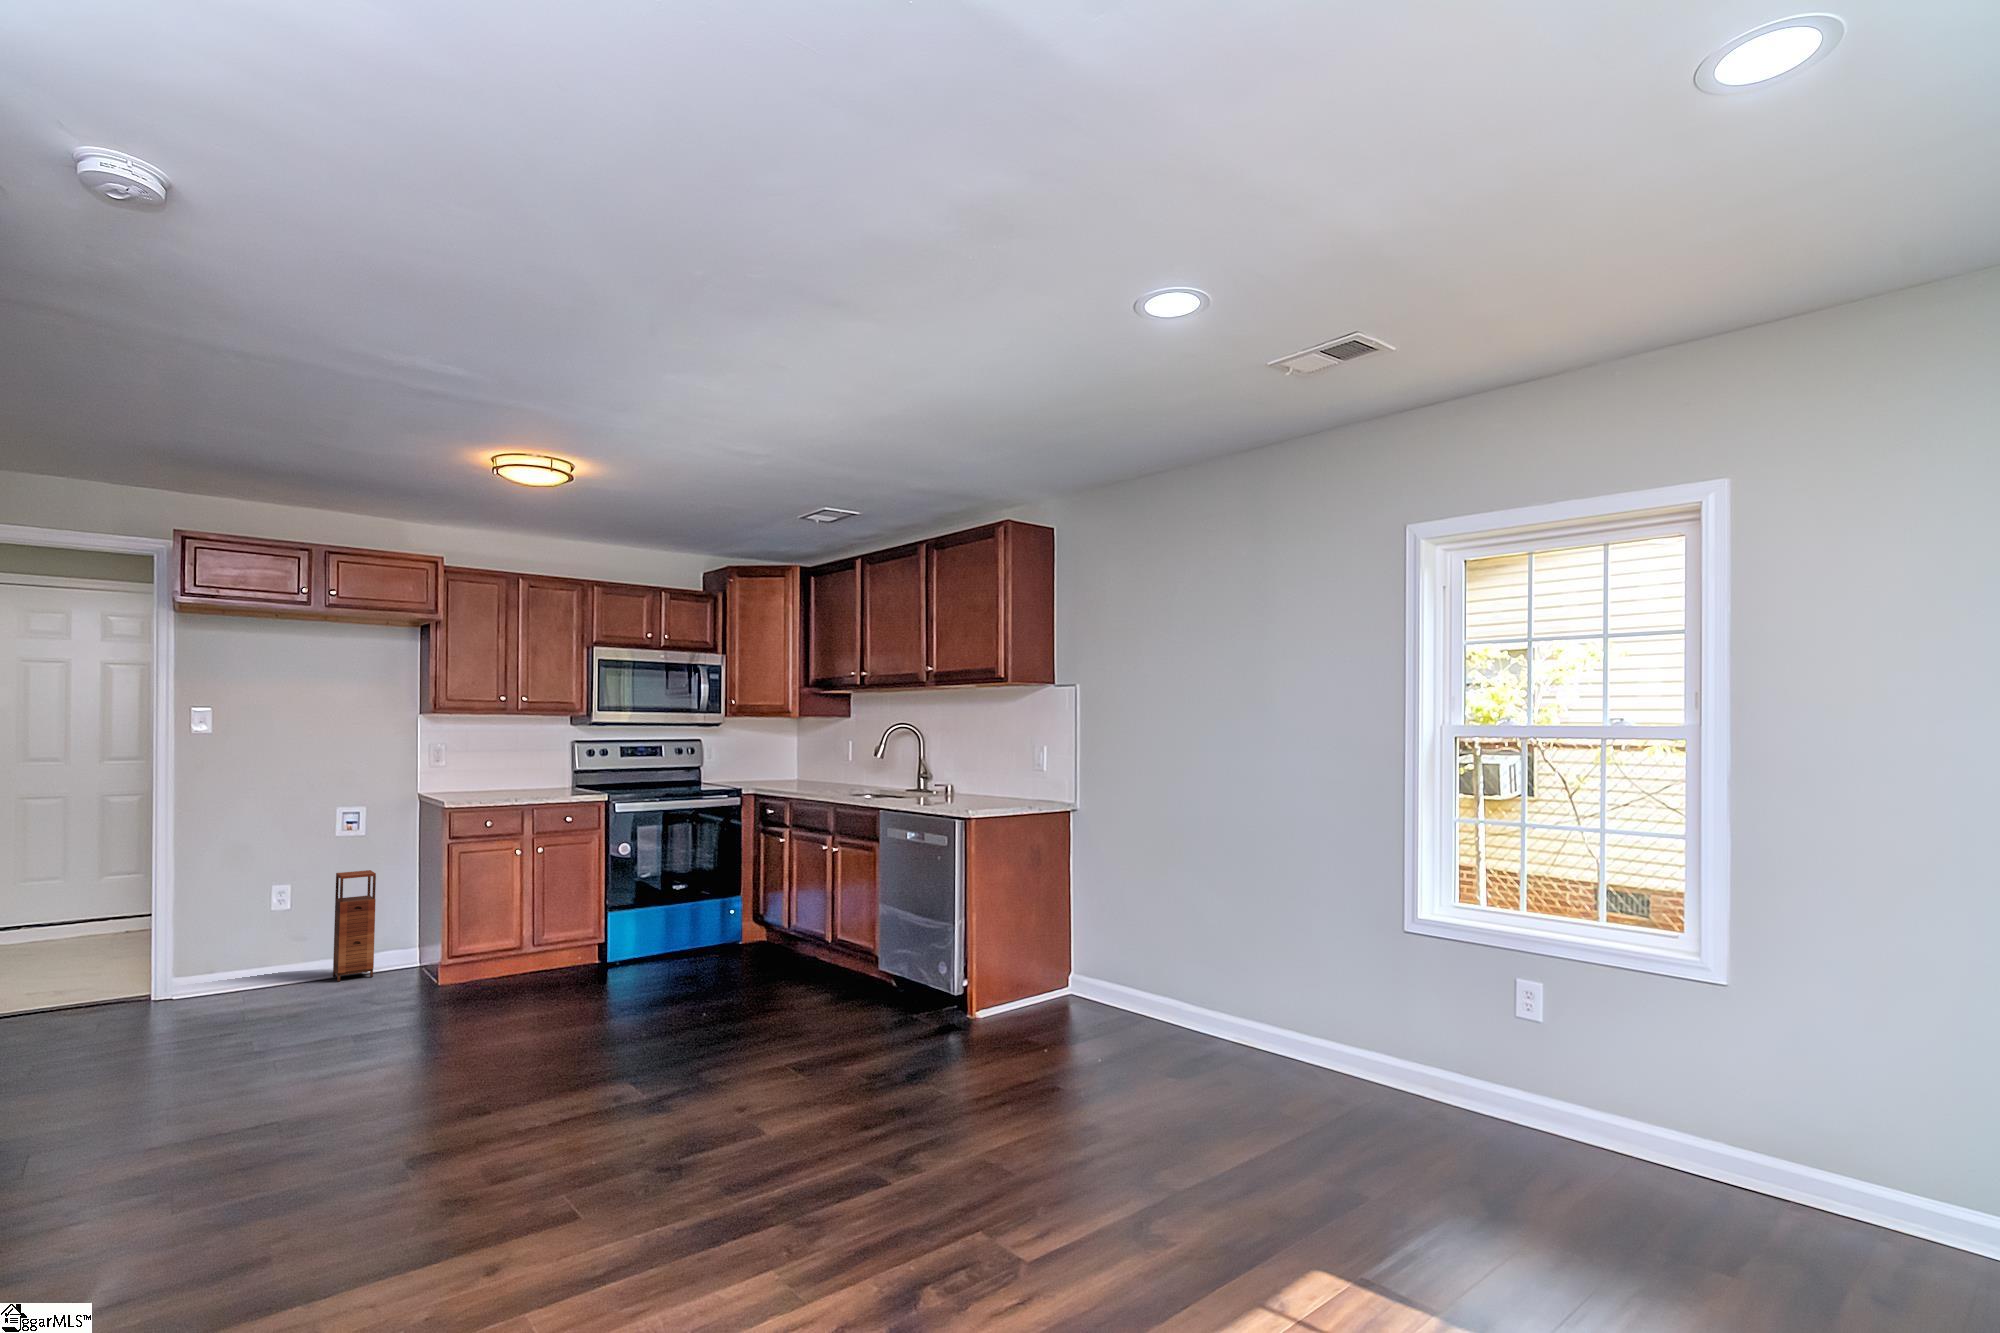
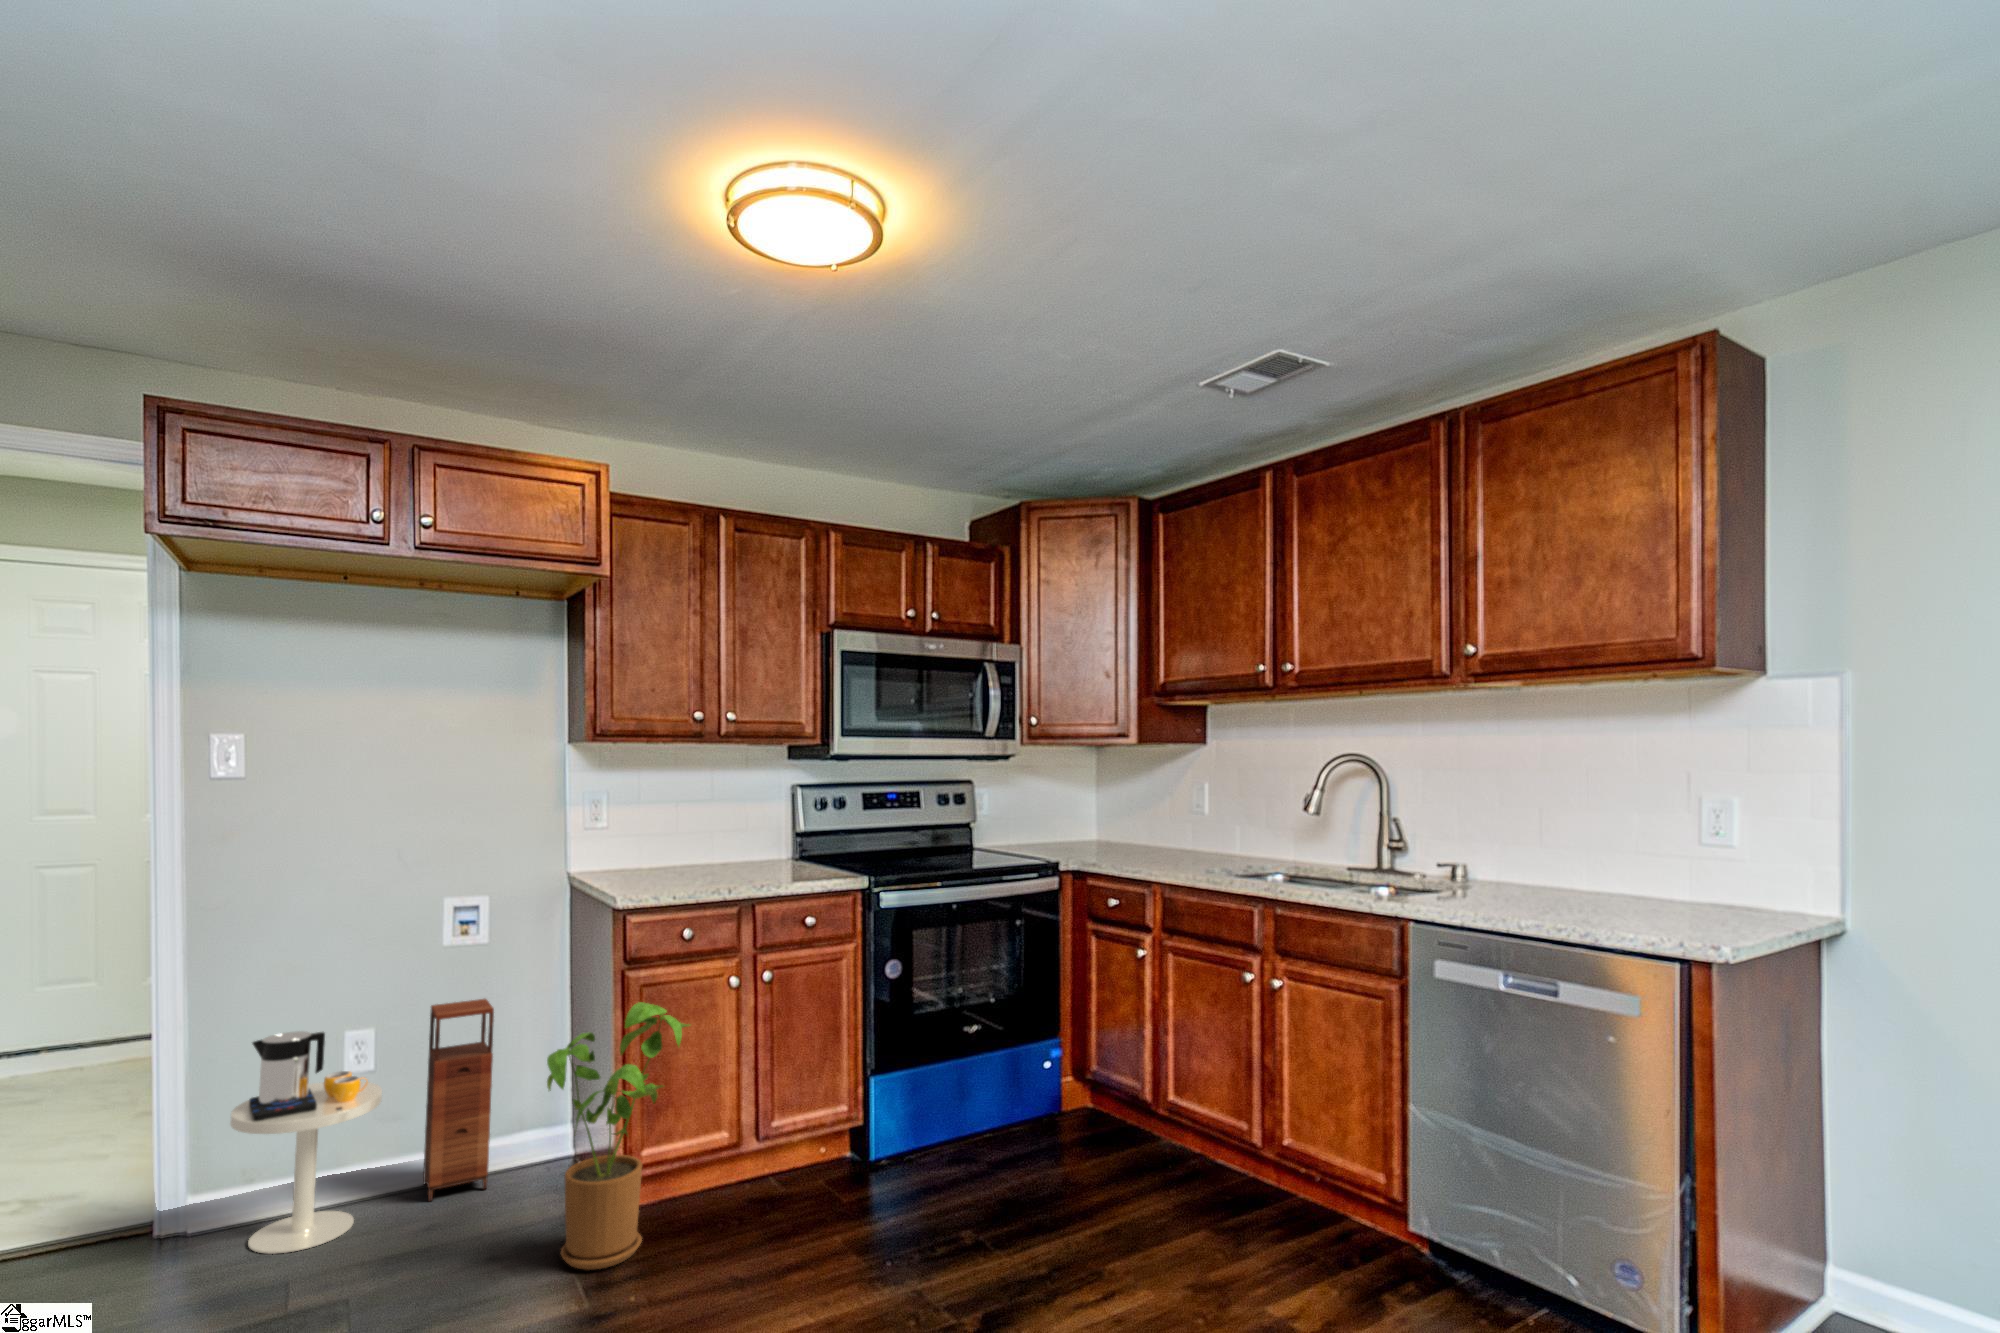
house plant: none [408,861,494,999] -> present [547,1002,690,1270]
side table: none [222,882,309,1000] -> present [230,1031,382,1254]

